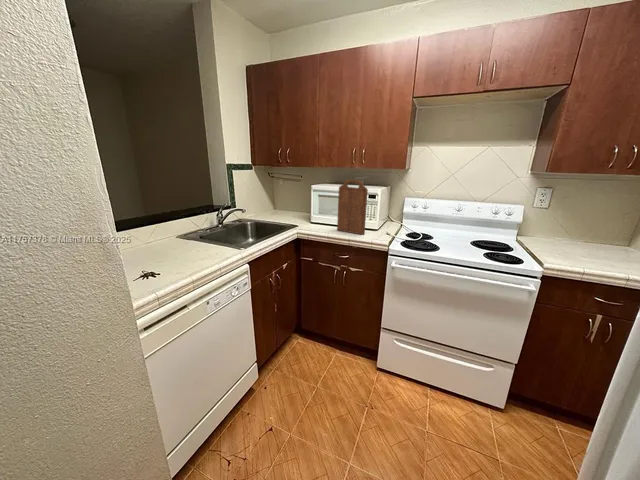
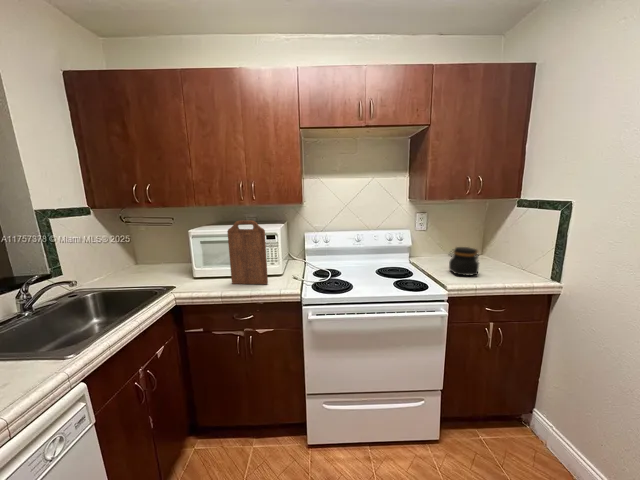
jar: none [562,228,607,262] -> present [449,247,479,276]

